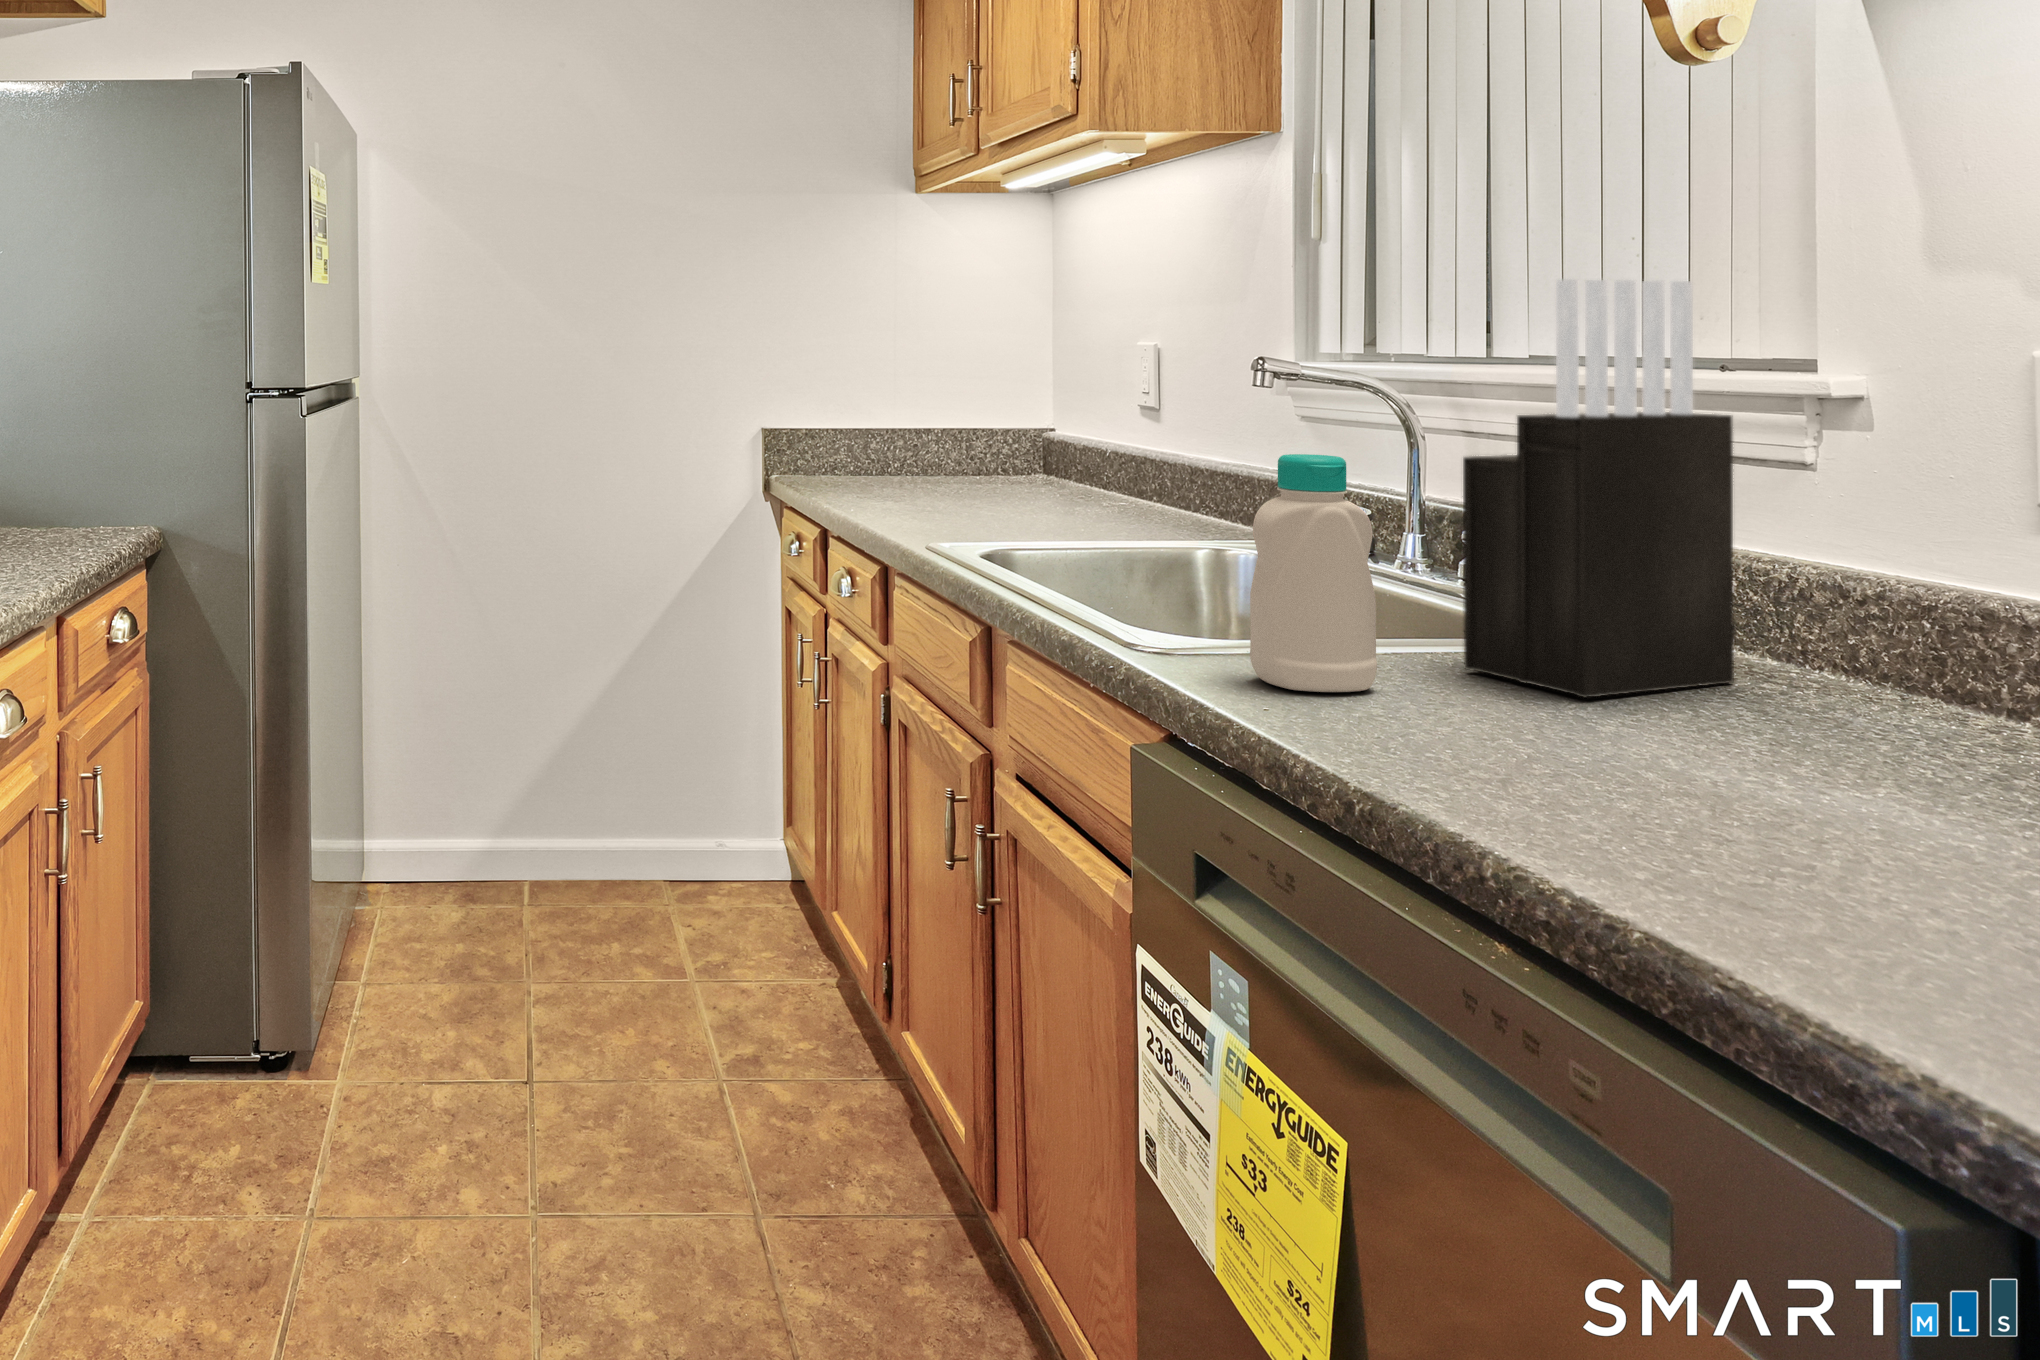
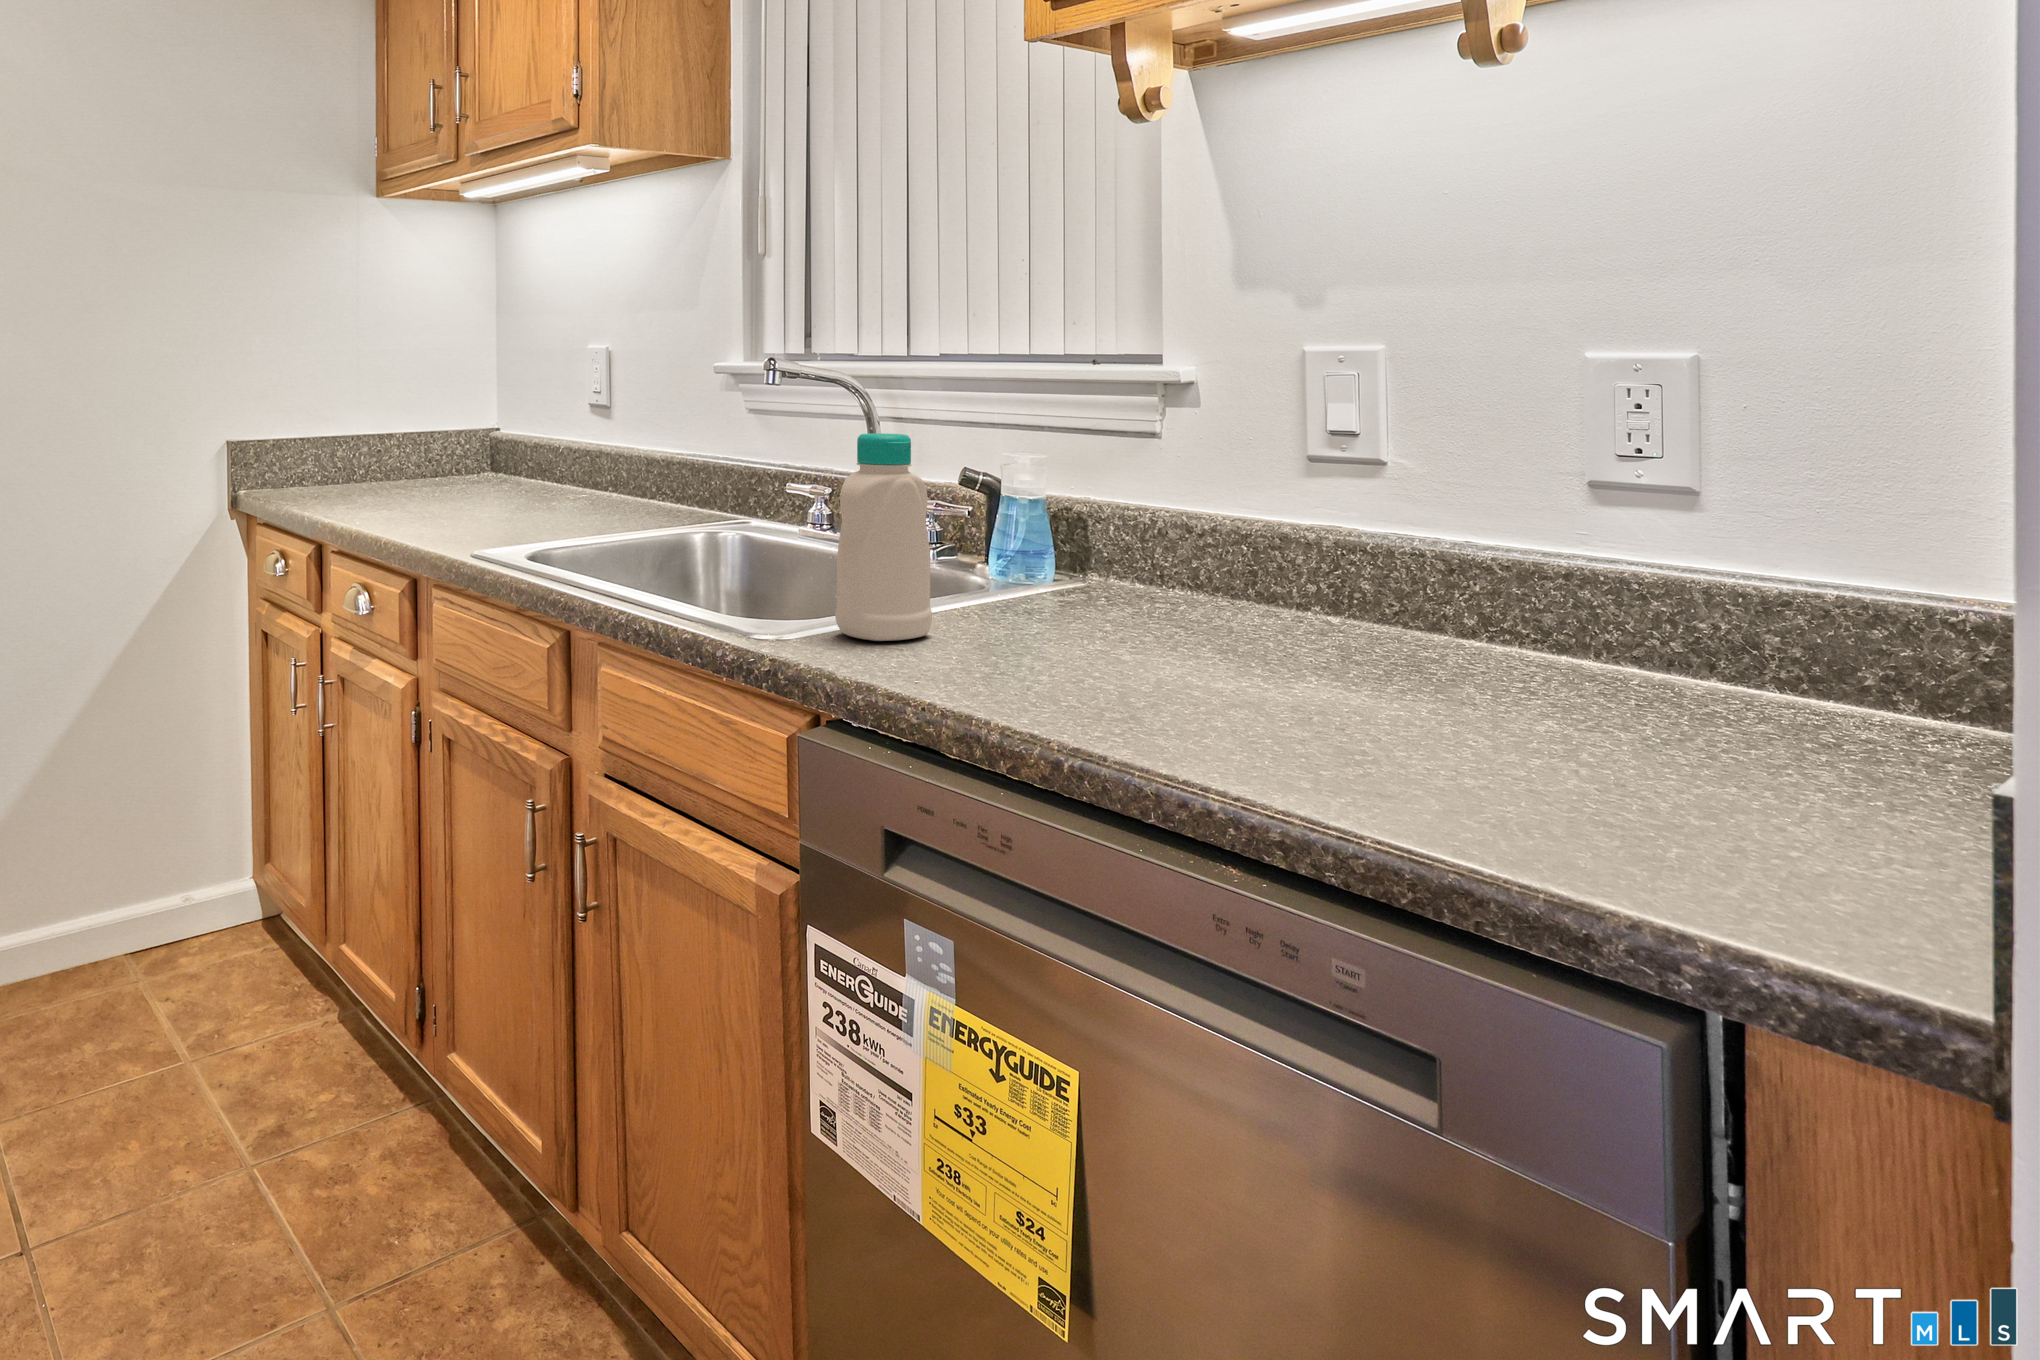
knife block: present [1463,279,1734,698] -> none [973,285,1139,625]

